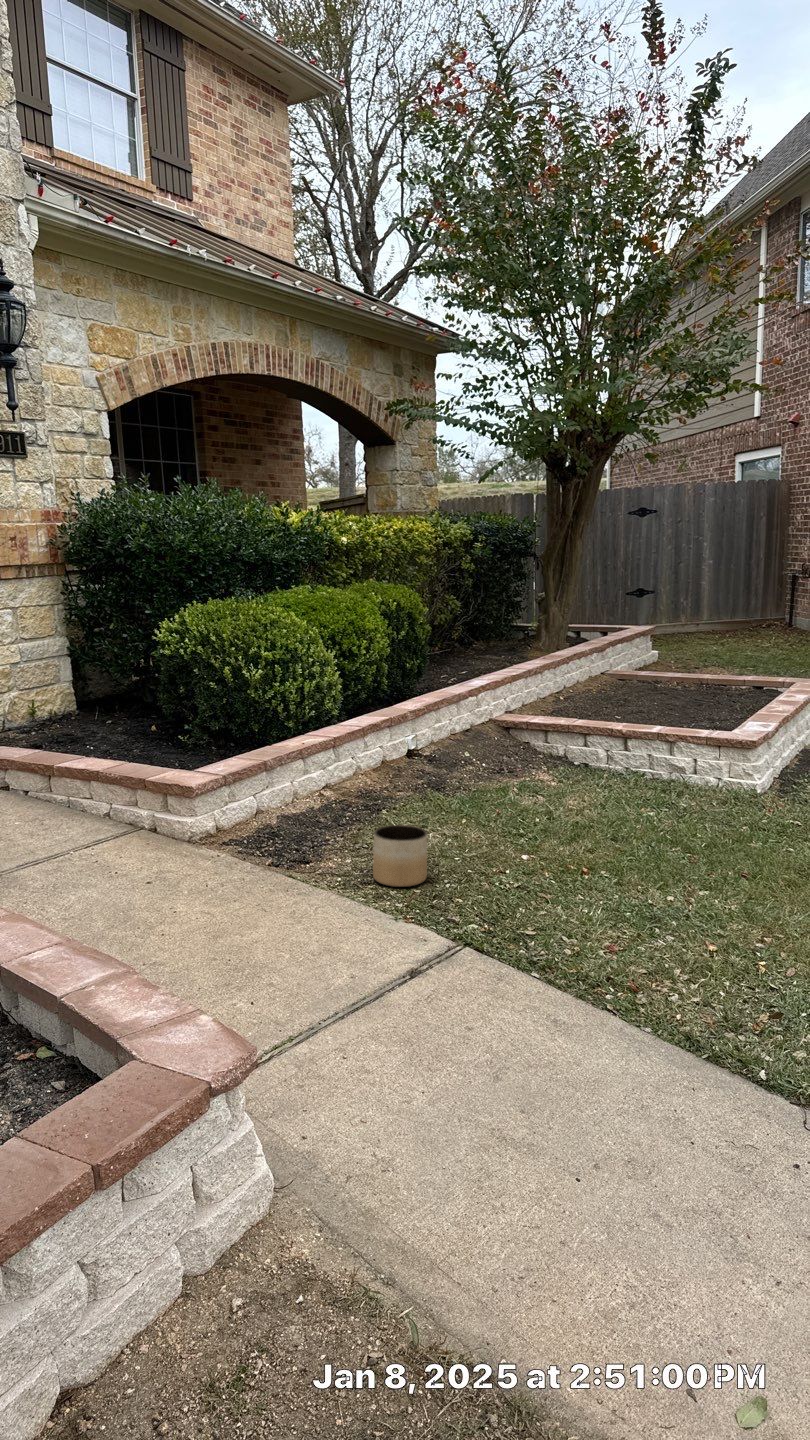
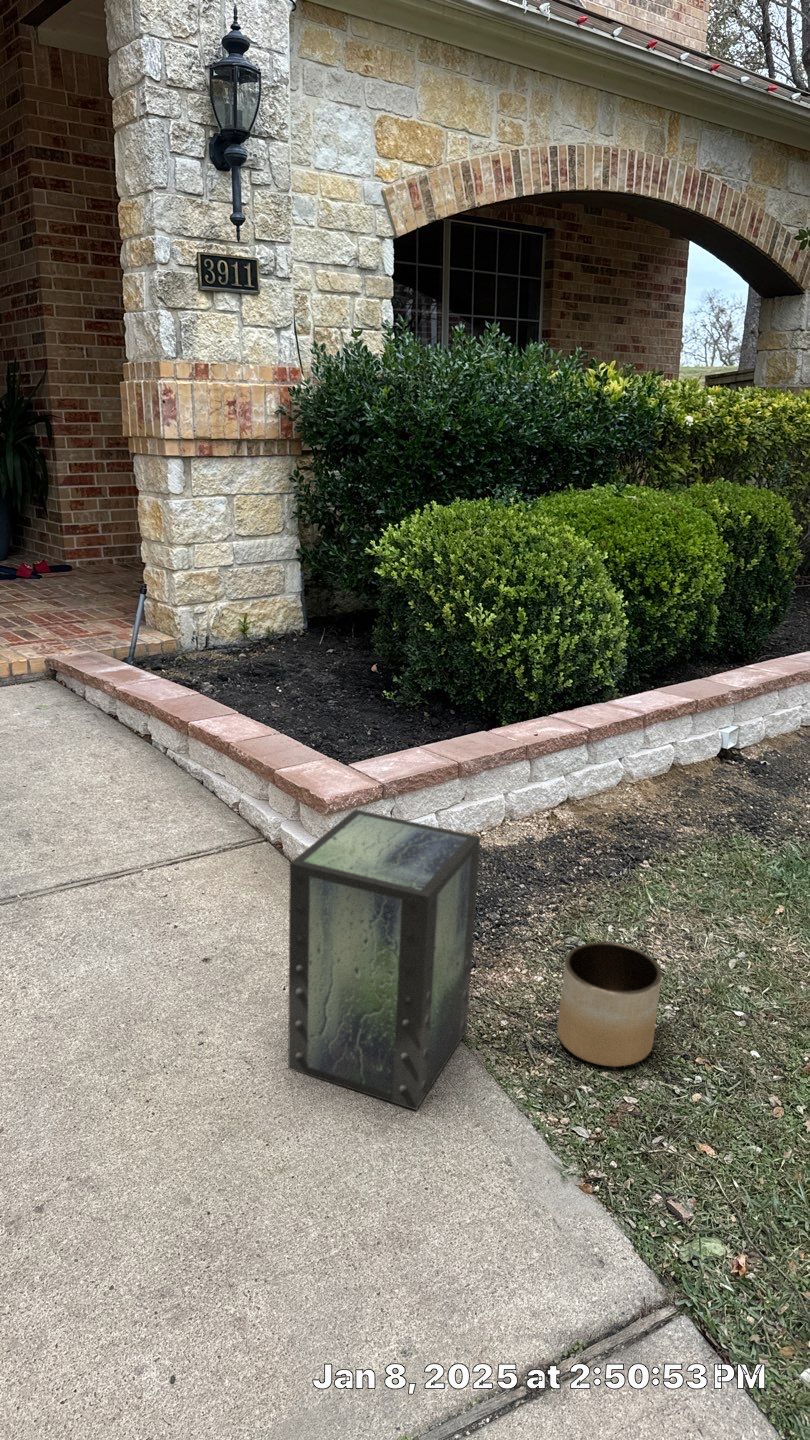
storage box: none [233,762,325,915] -> present [288,810,480,1110]

